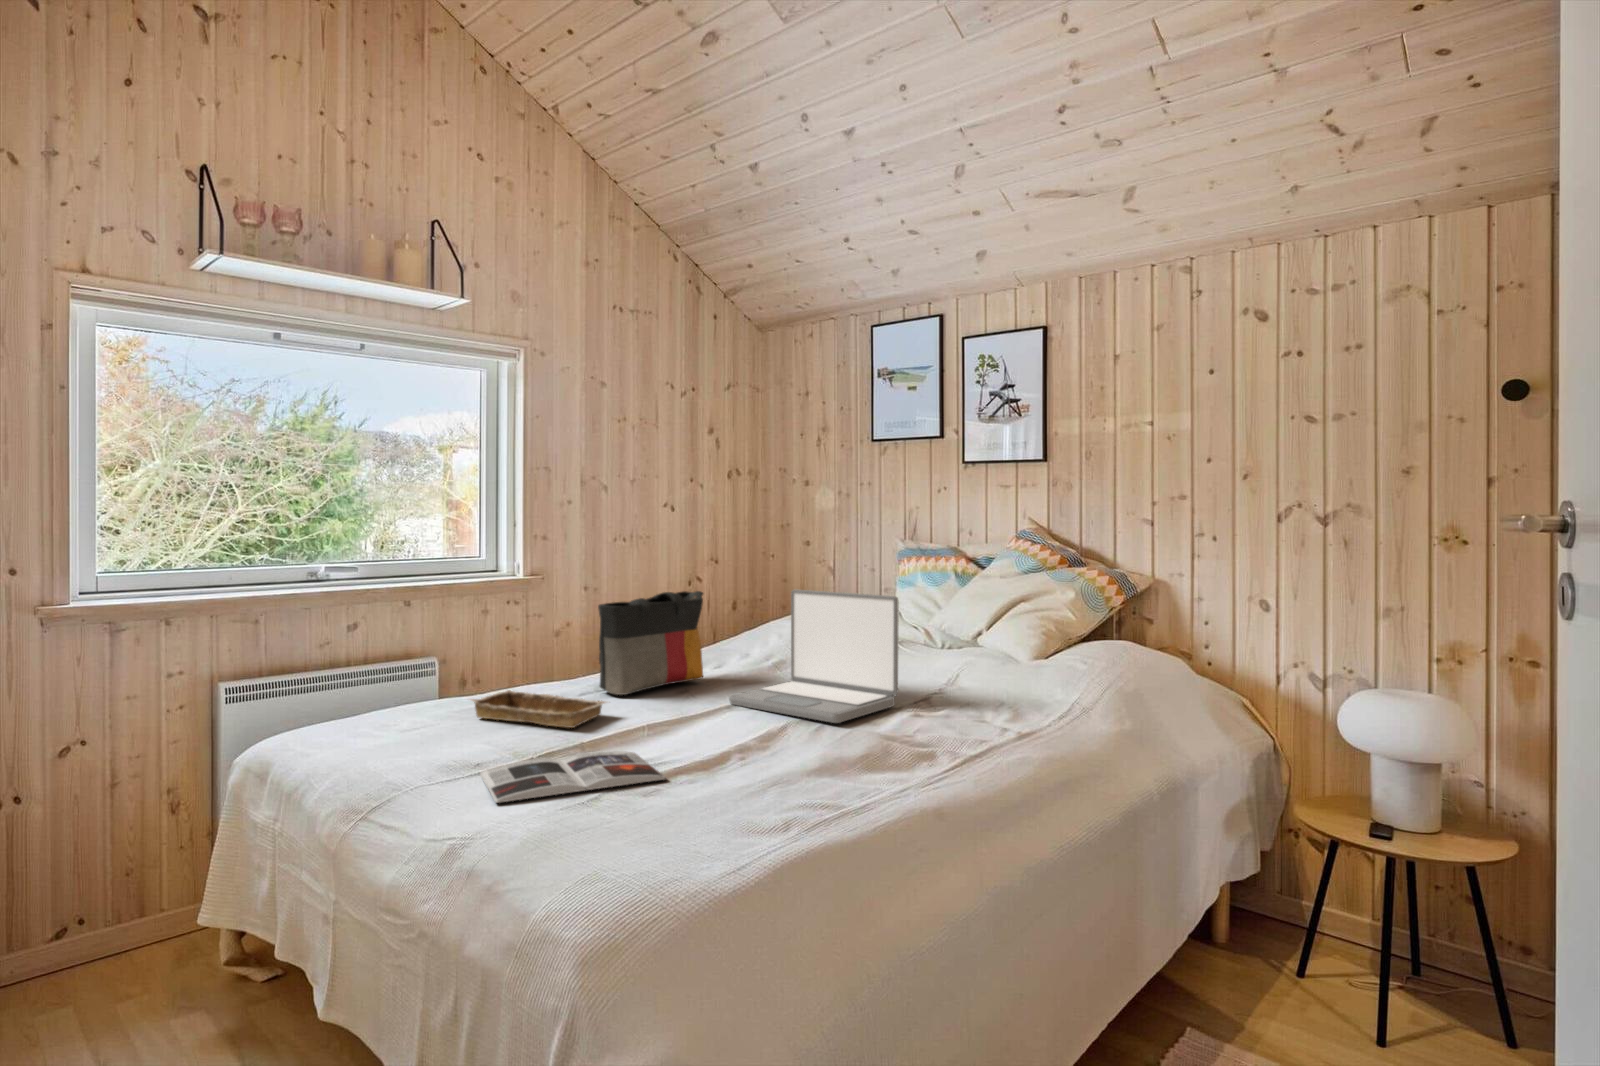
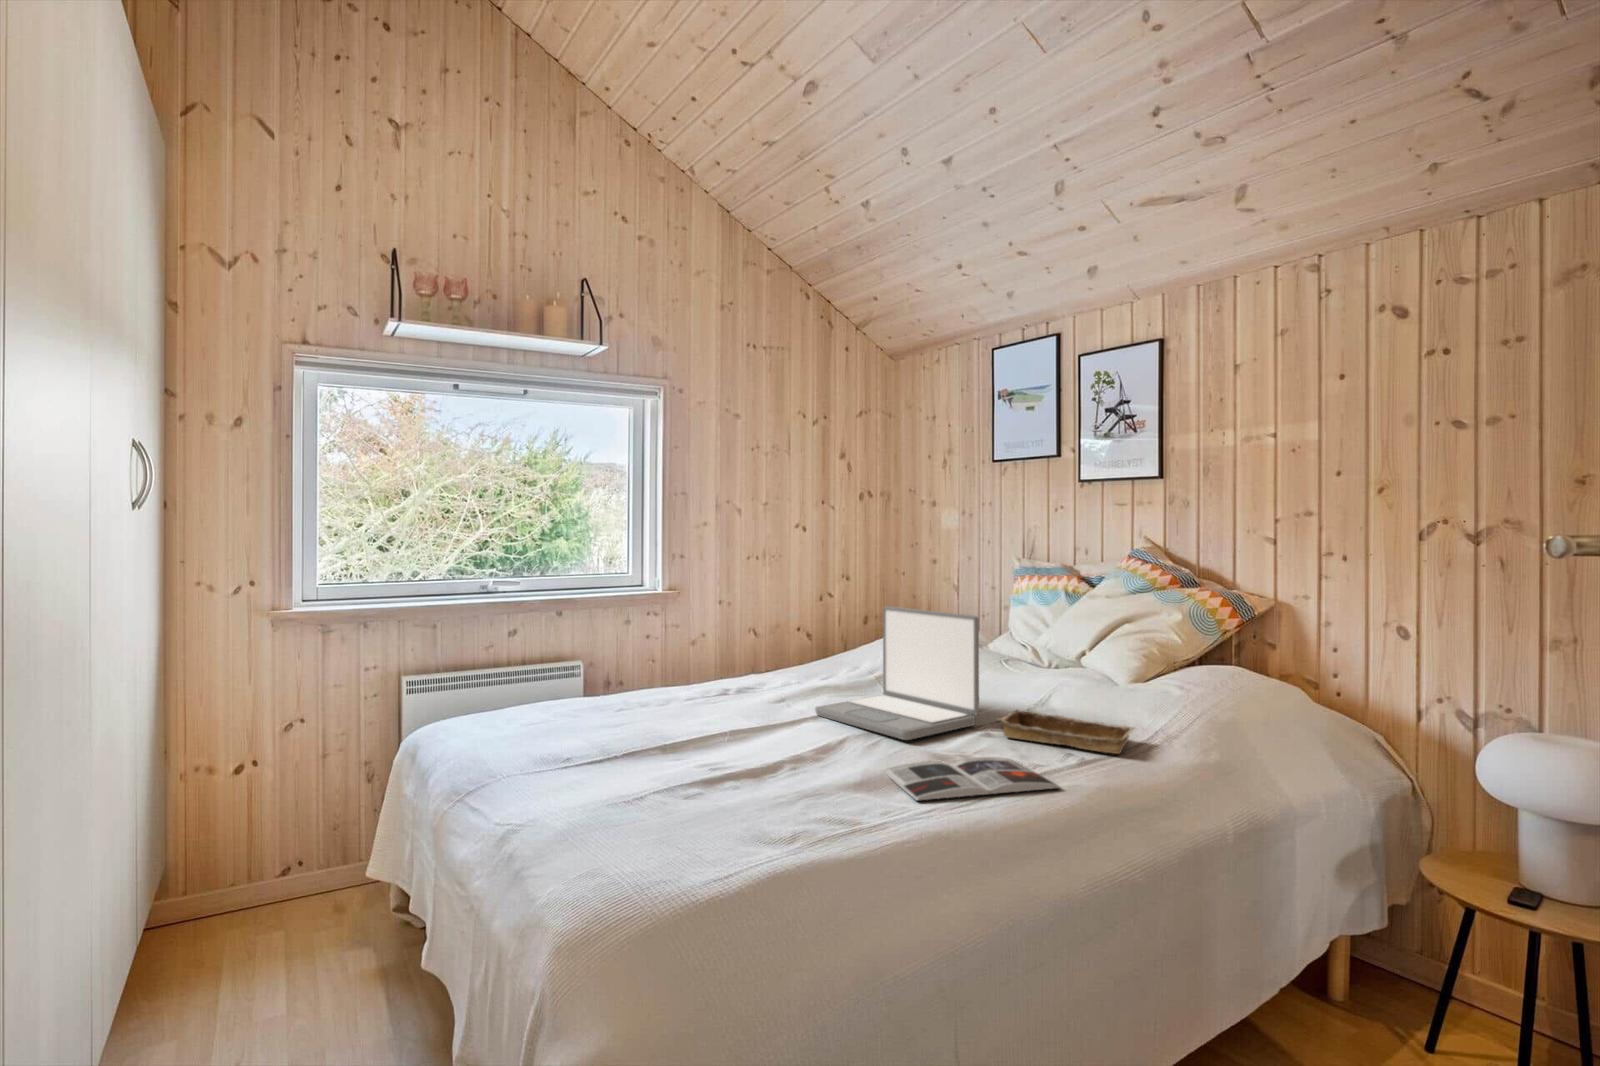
tote bag: present [598,591,703,695] -> none [701,606,805,701]
tray: present [471,690,605,728] -> present [1000,710,1135,754]
magazine: present [480,751,666,803] -> present [883,757,1060,800]

